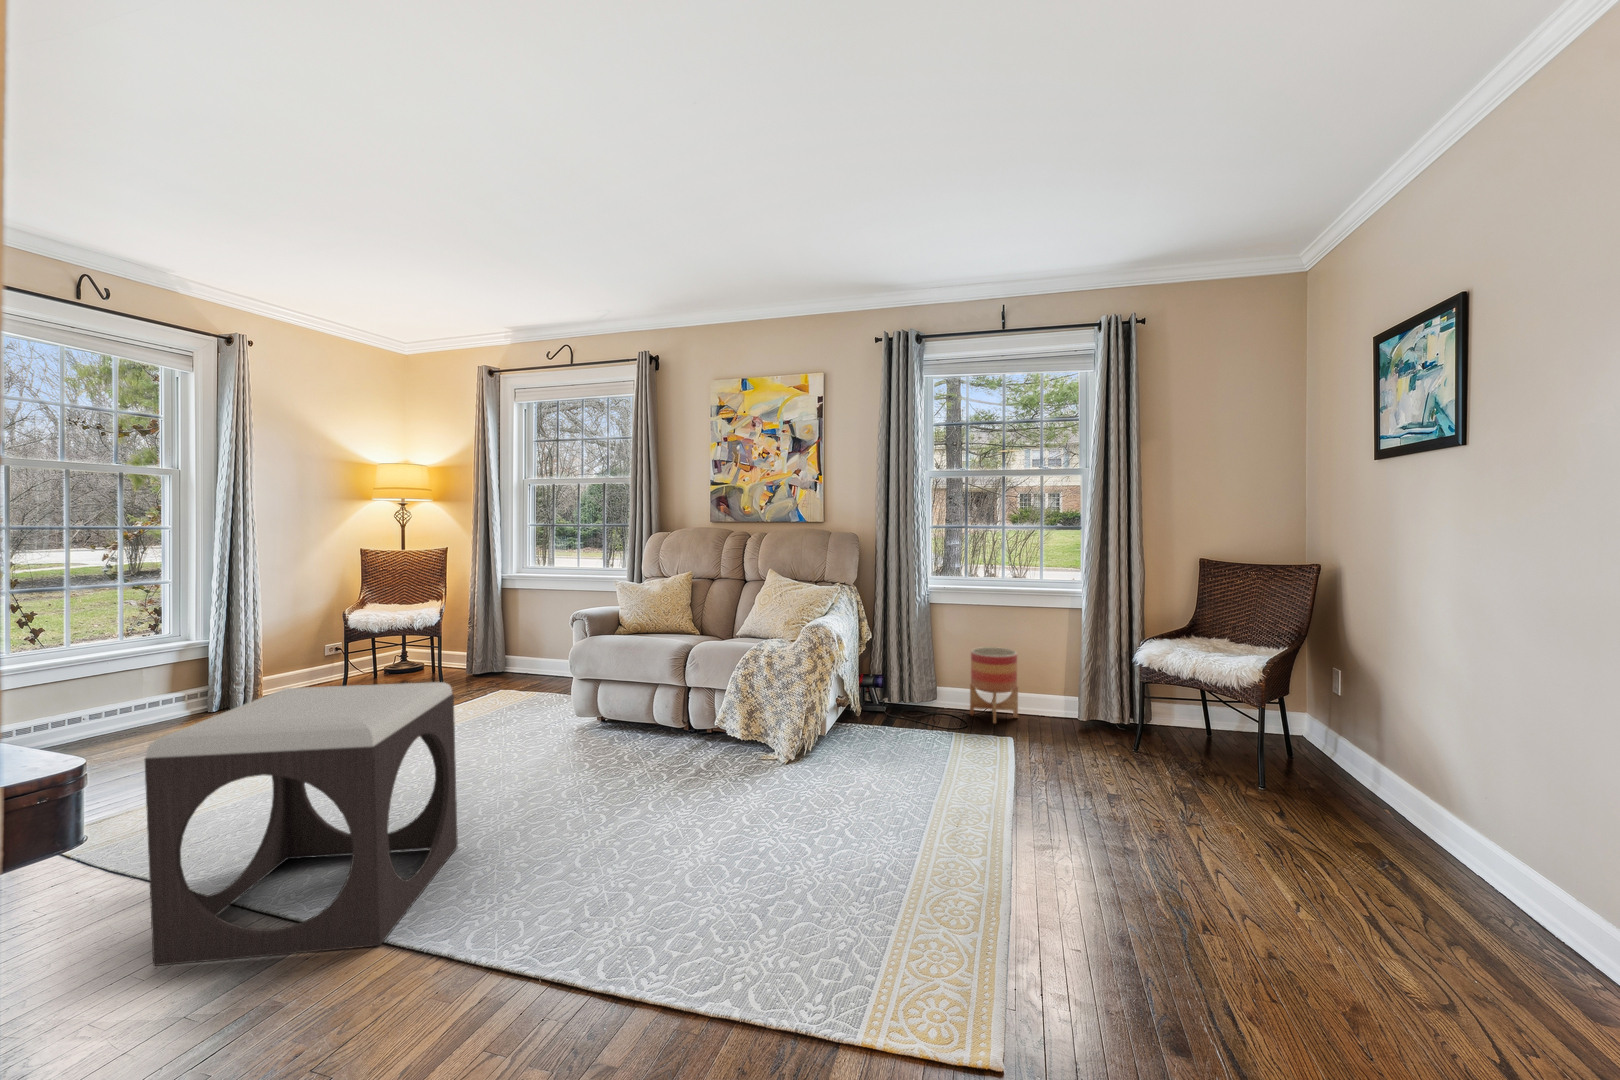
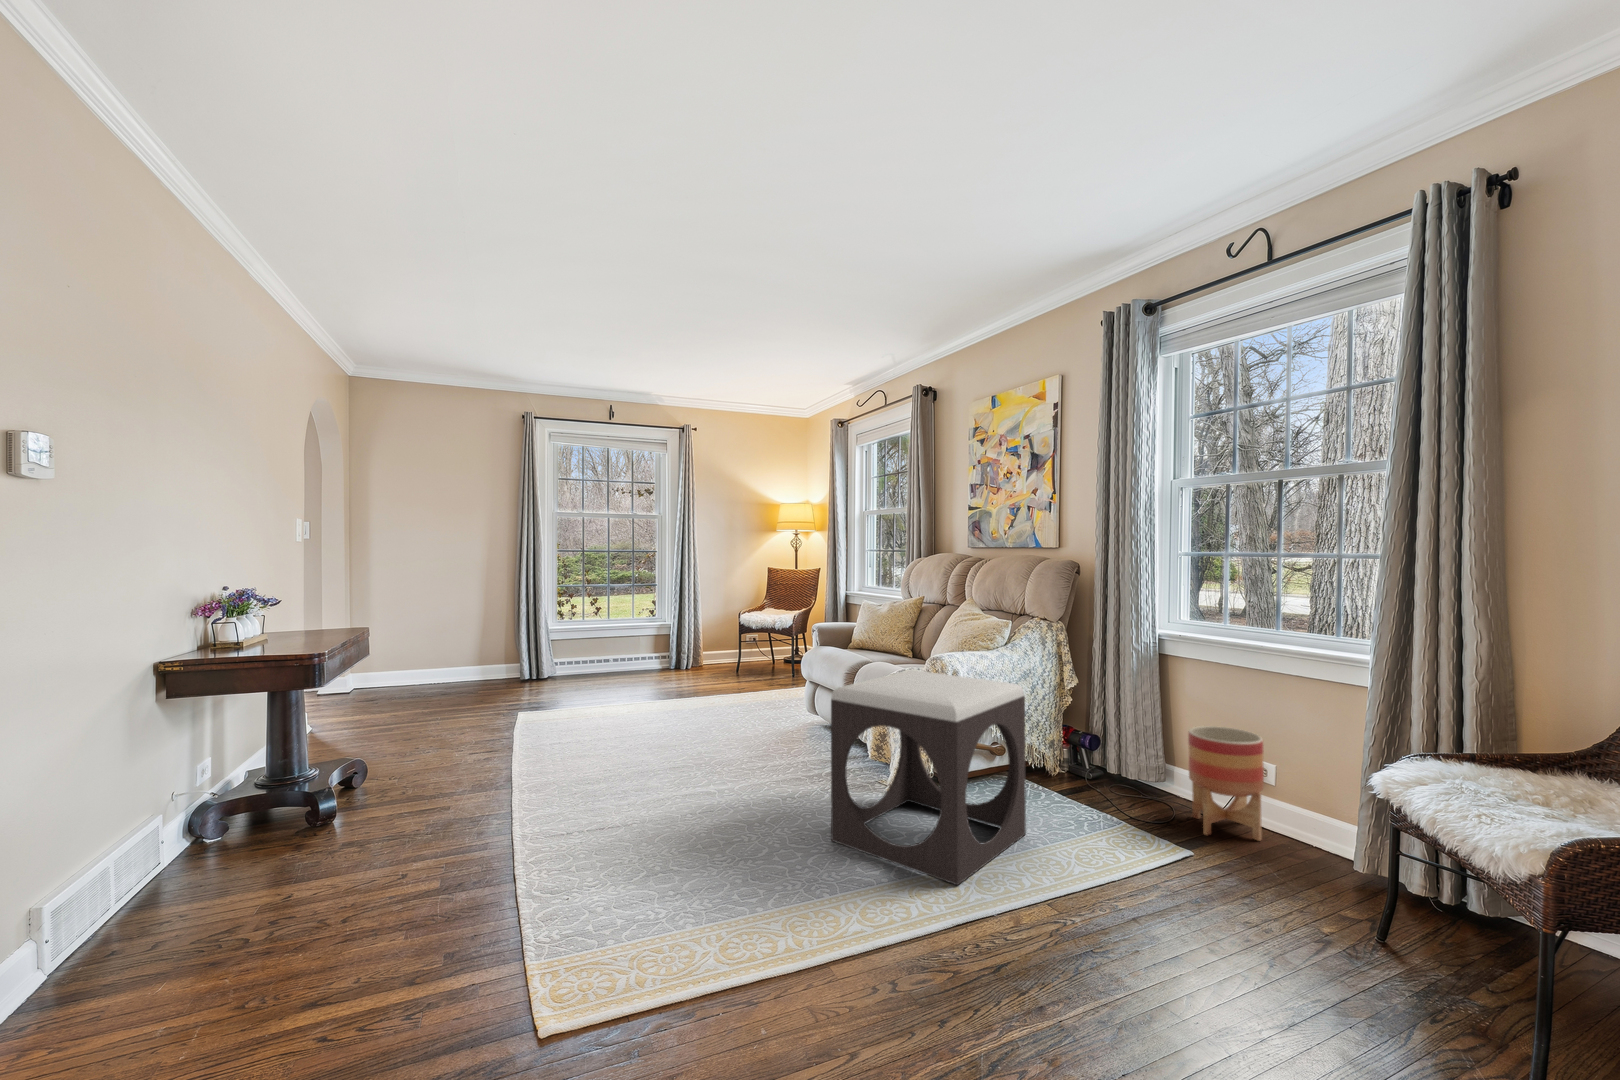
footstool: present [145,682,458,966] -> present [831,670,1026,885]

